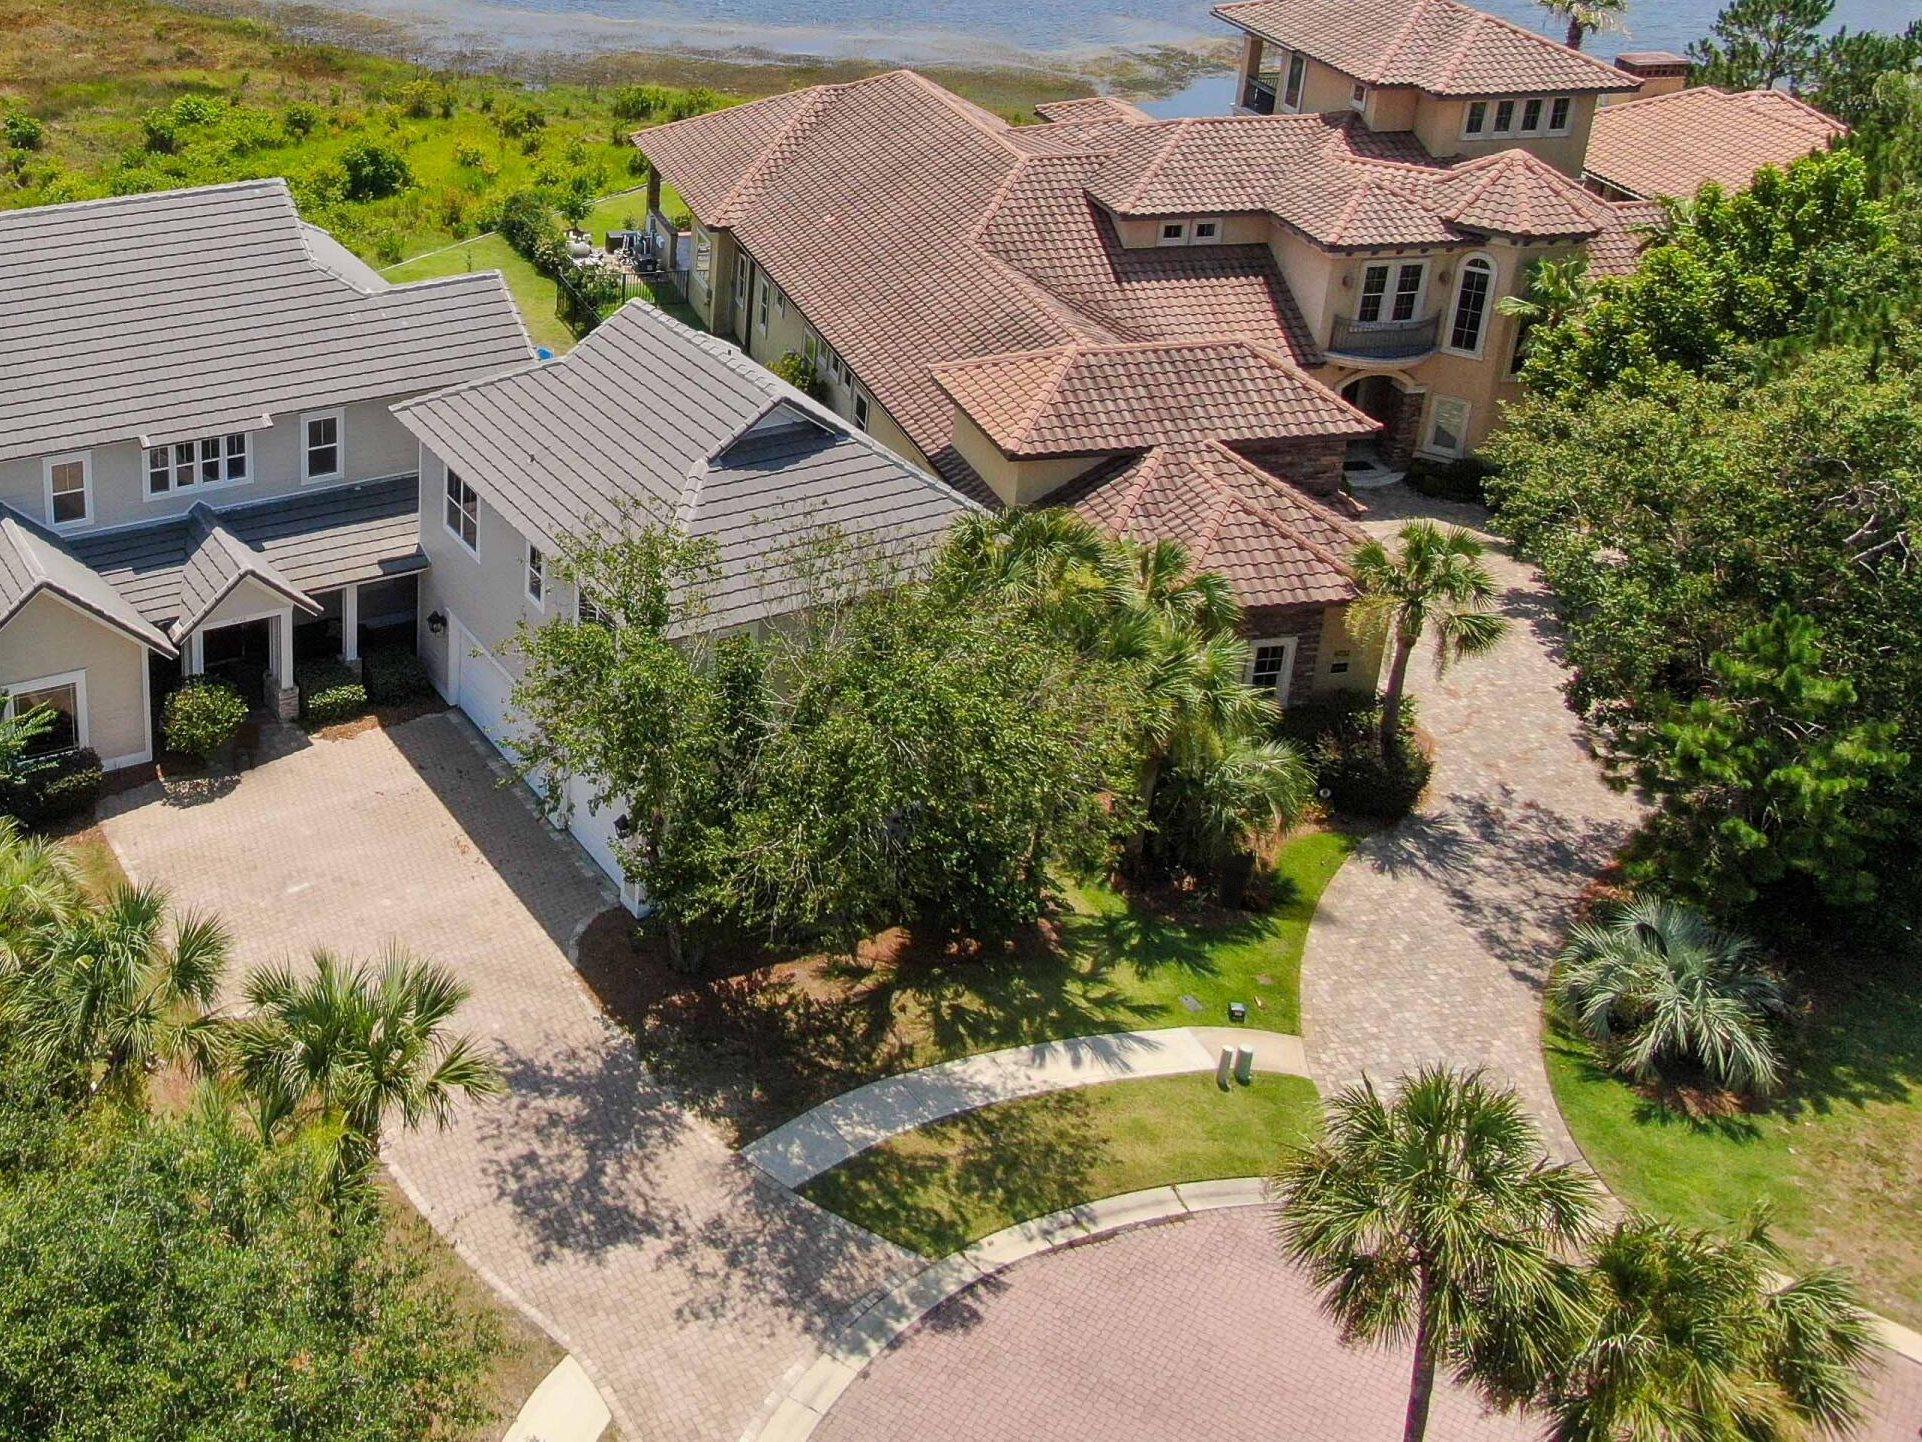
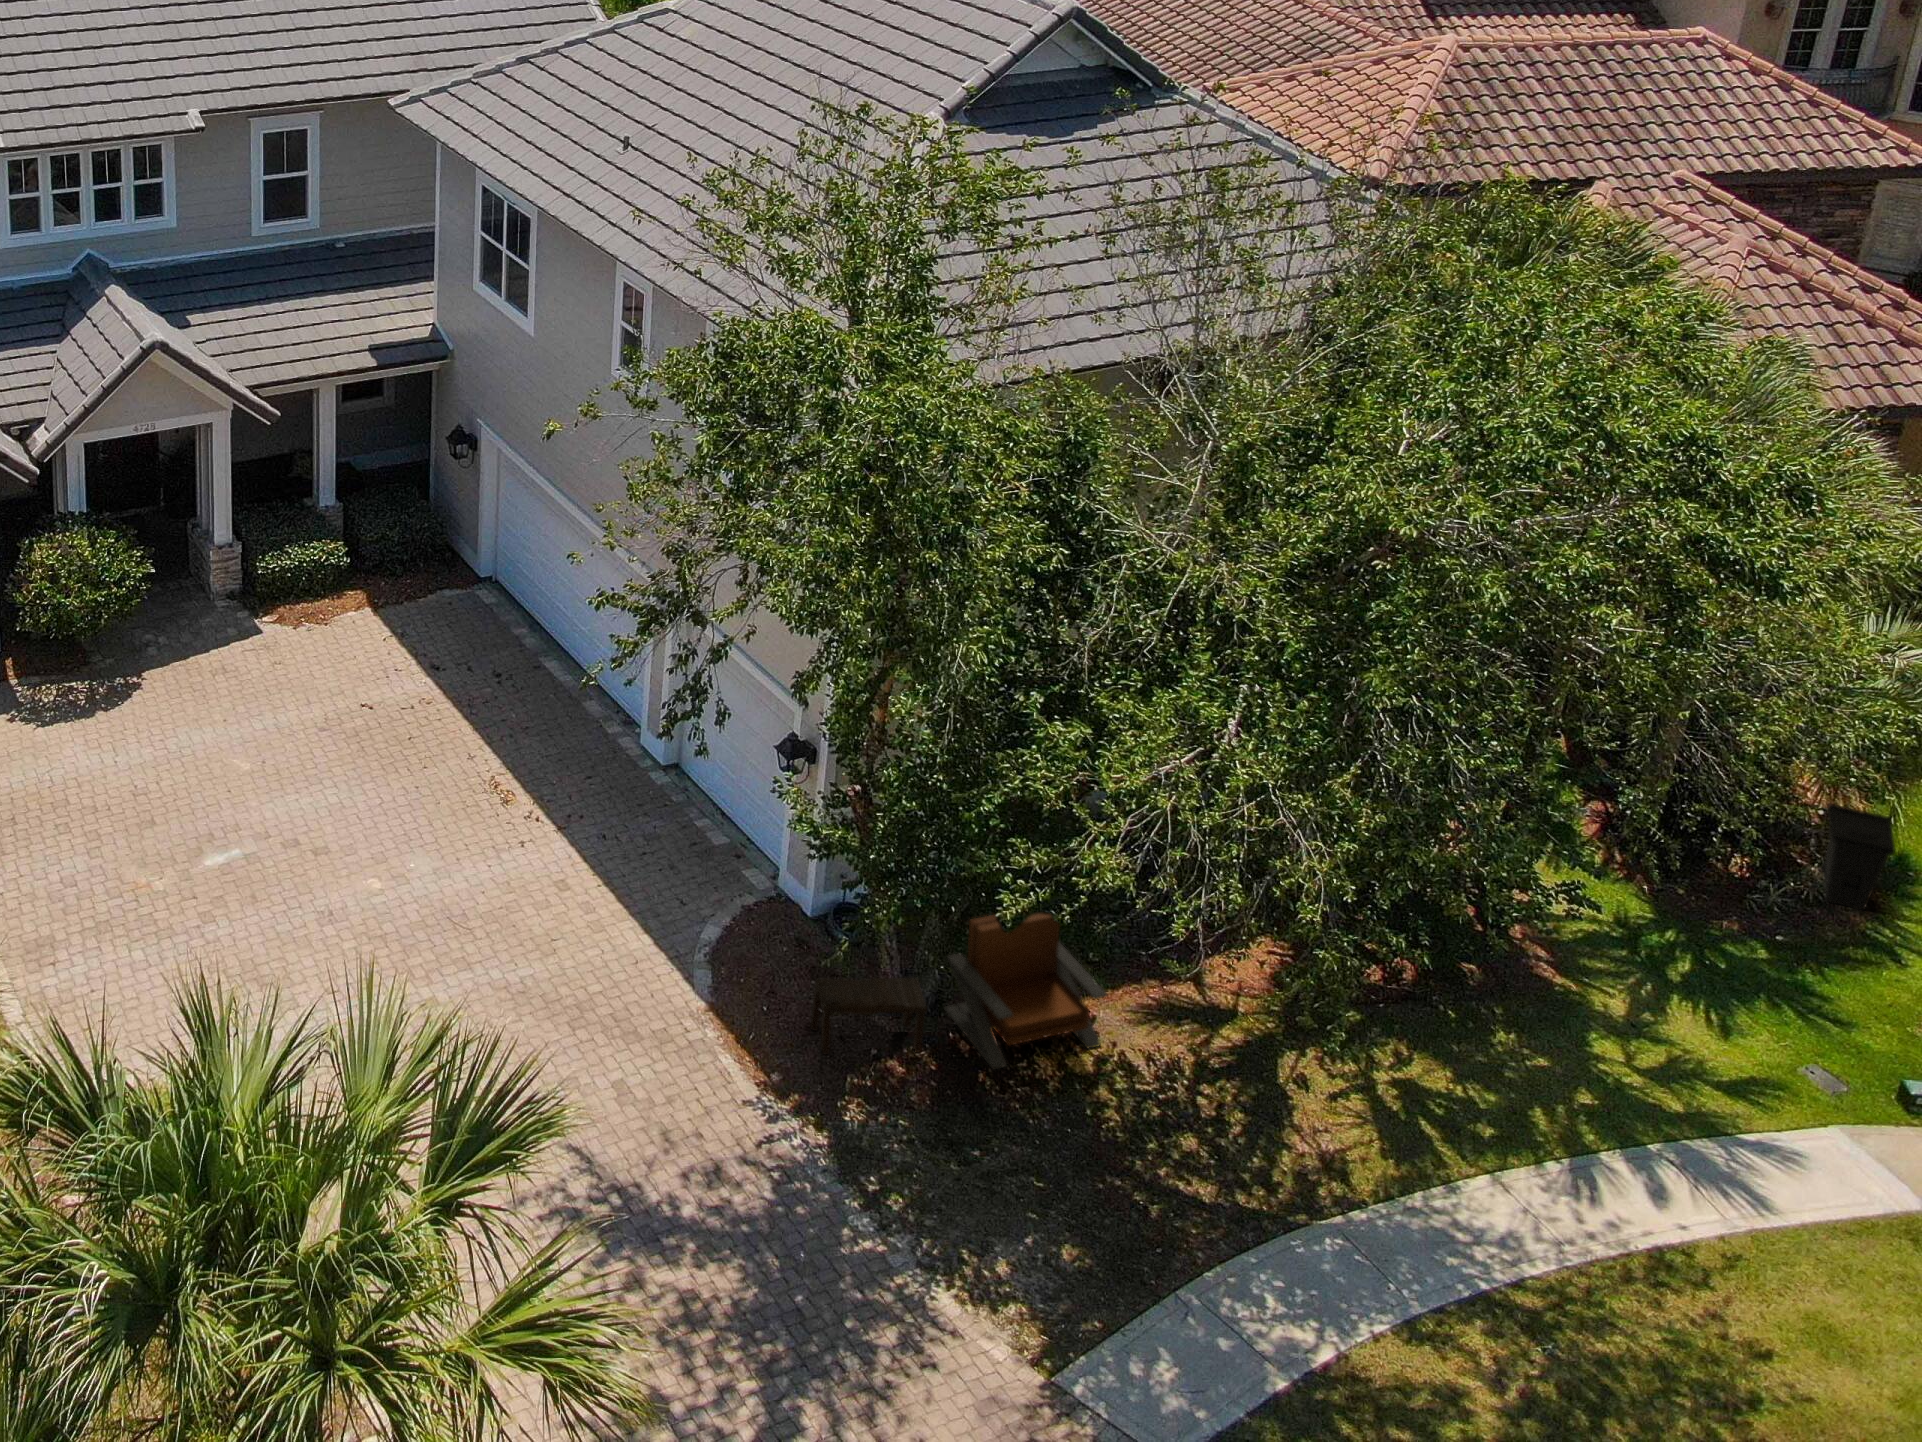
bench: present [232,722,260,770] -> present [810,978,927,1054]
lounge chair: none [708,910,794,1002] -> present [945,914,1107,1069]

